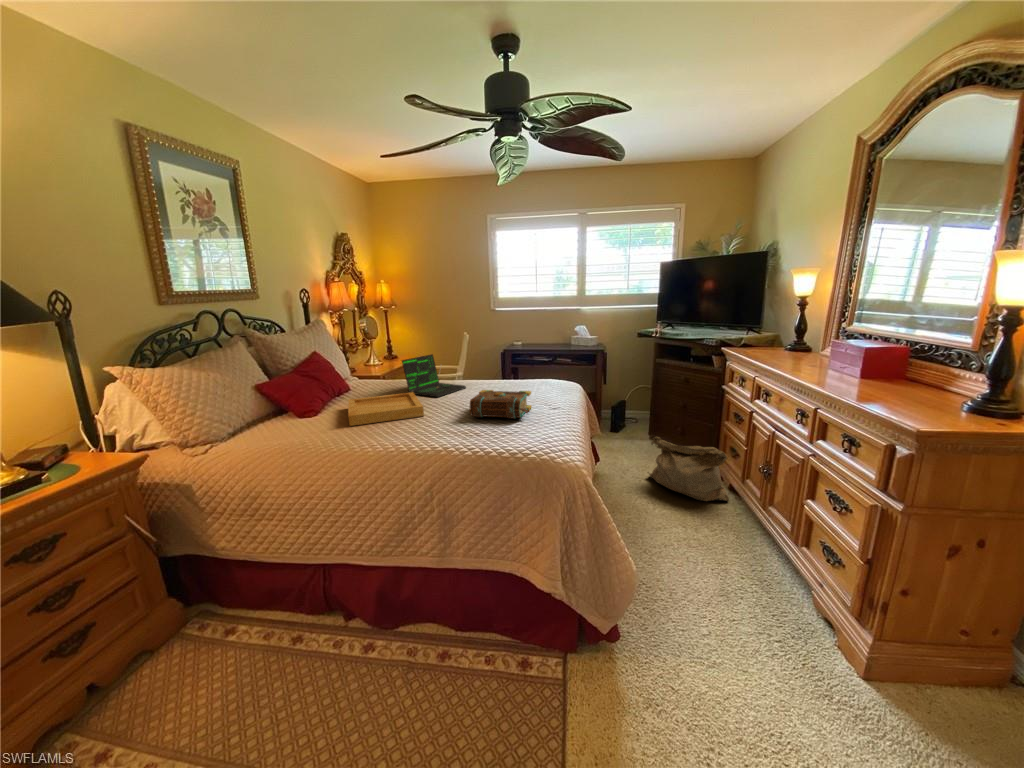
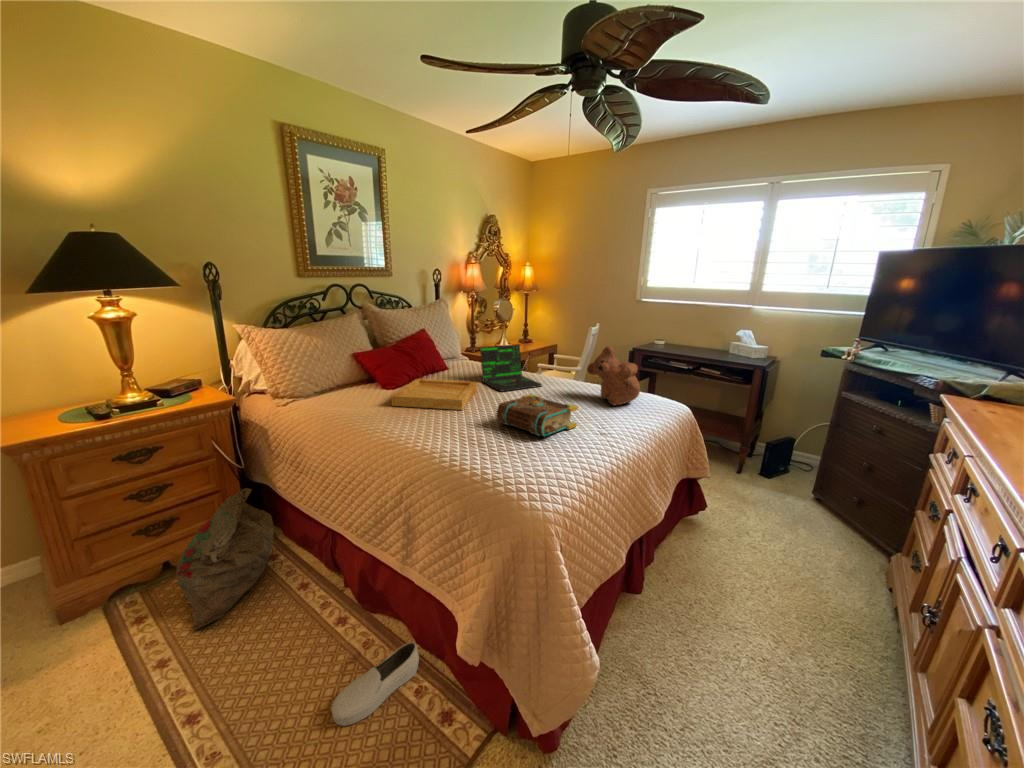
teddy bear: none [507,344,555,390] -> present [587,346,640,406]
bag: present [649,437,729,502] -> present [177,488,274,630]
shoe: none [425,625,475,719] -> present [332,642,419,726]

